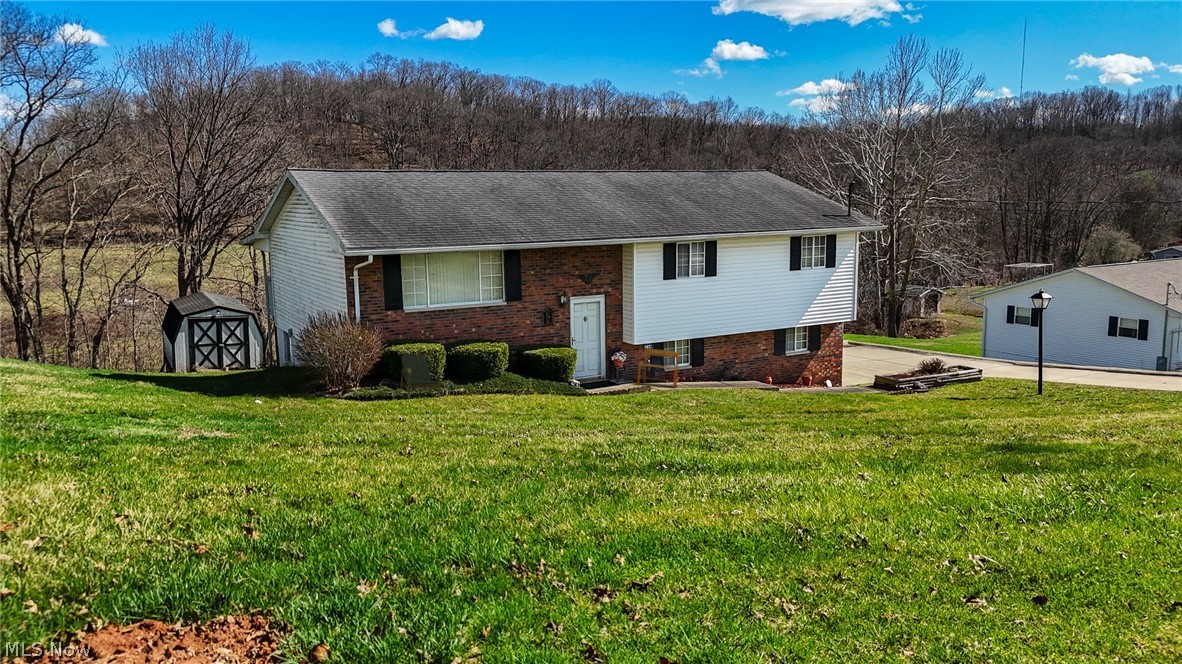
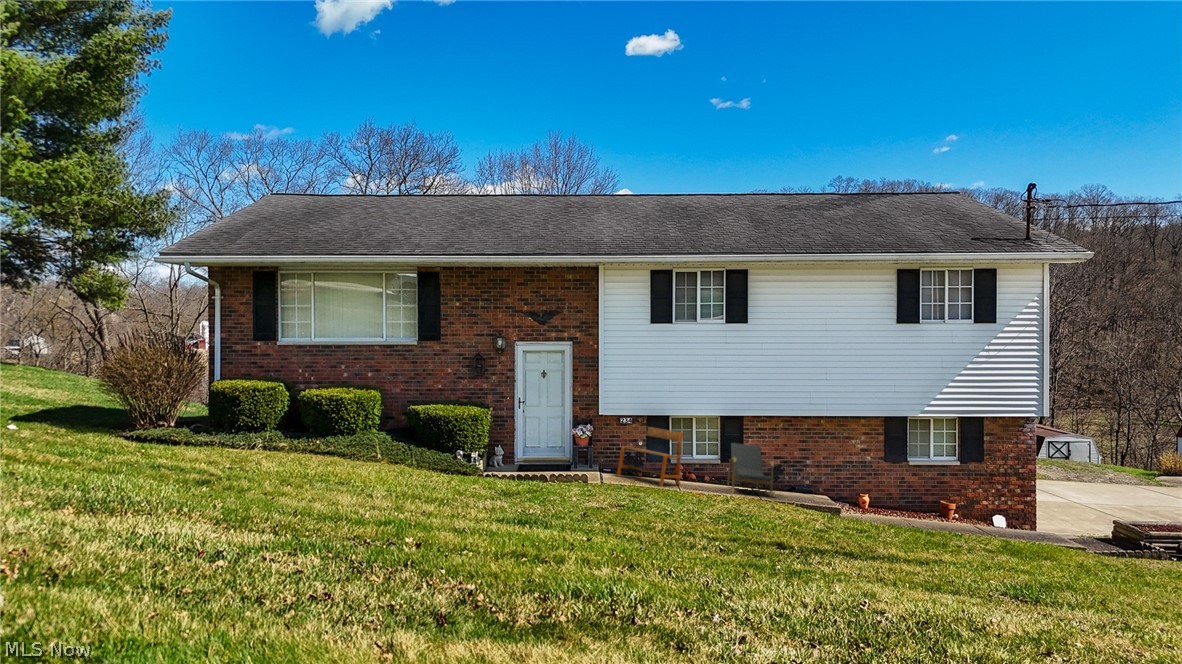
lounge chair: present [400,355,441,397] -> present [728,443,774,497]

